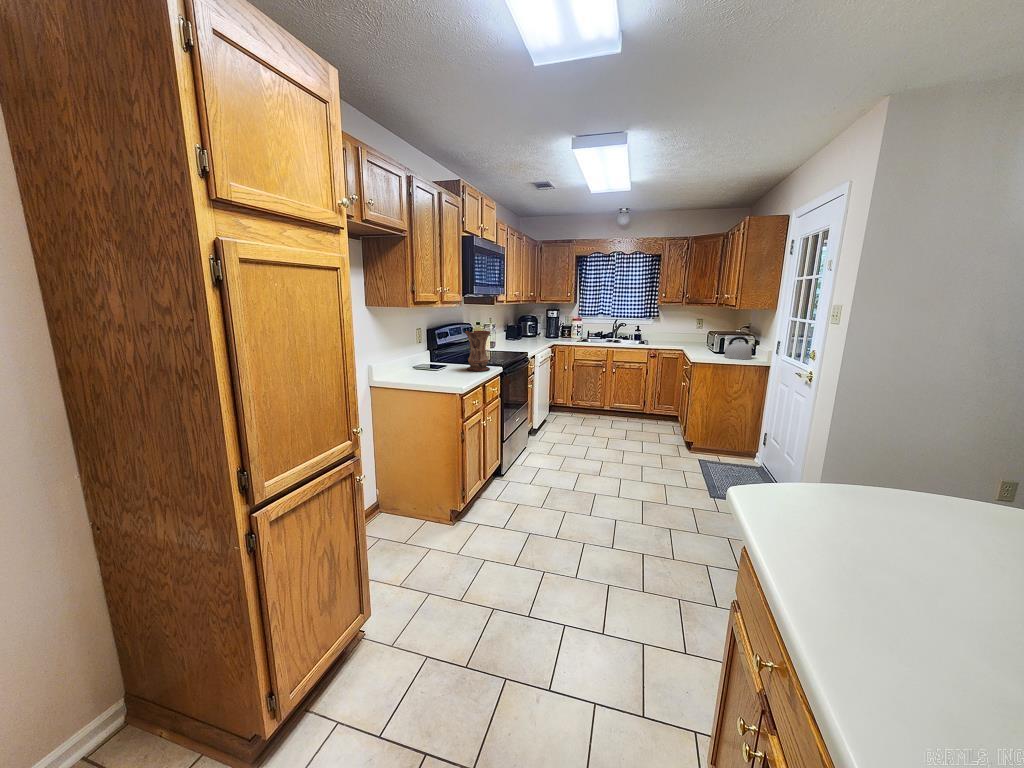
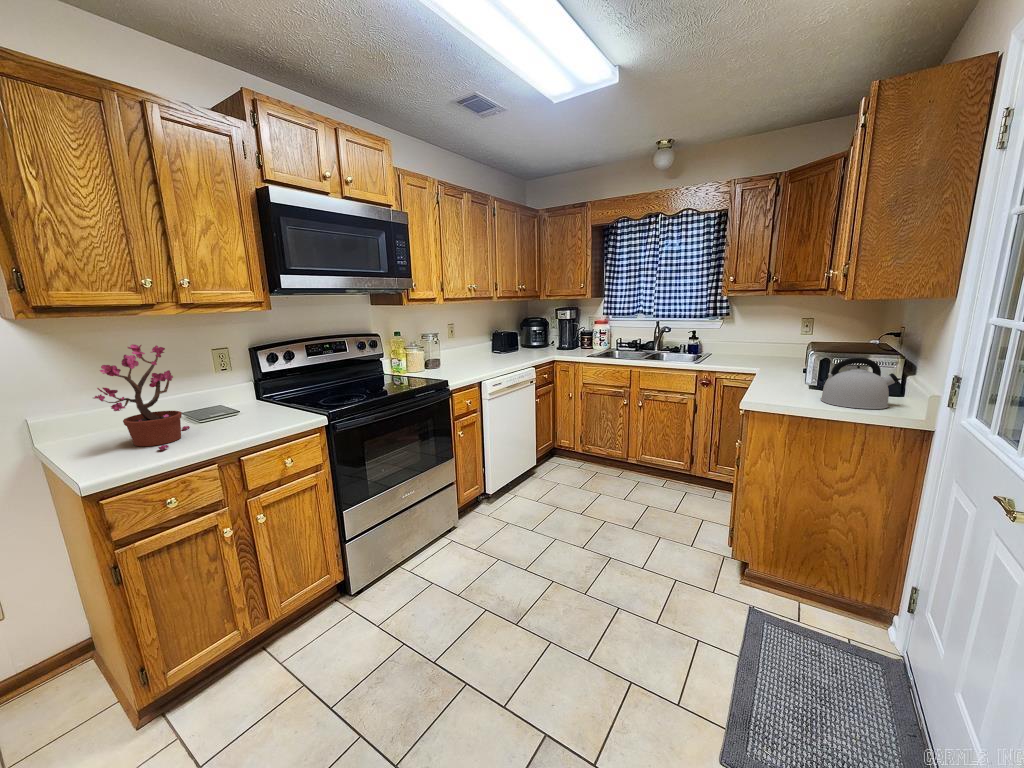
potted plant: none [429,324,463,380] -> present [94,344,190,450]
vase: present [465,331,490,371] -> none [241,351,299,424]

